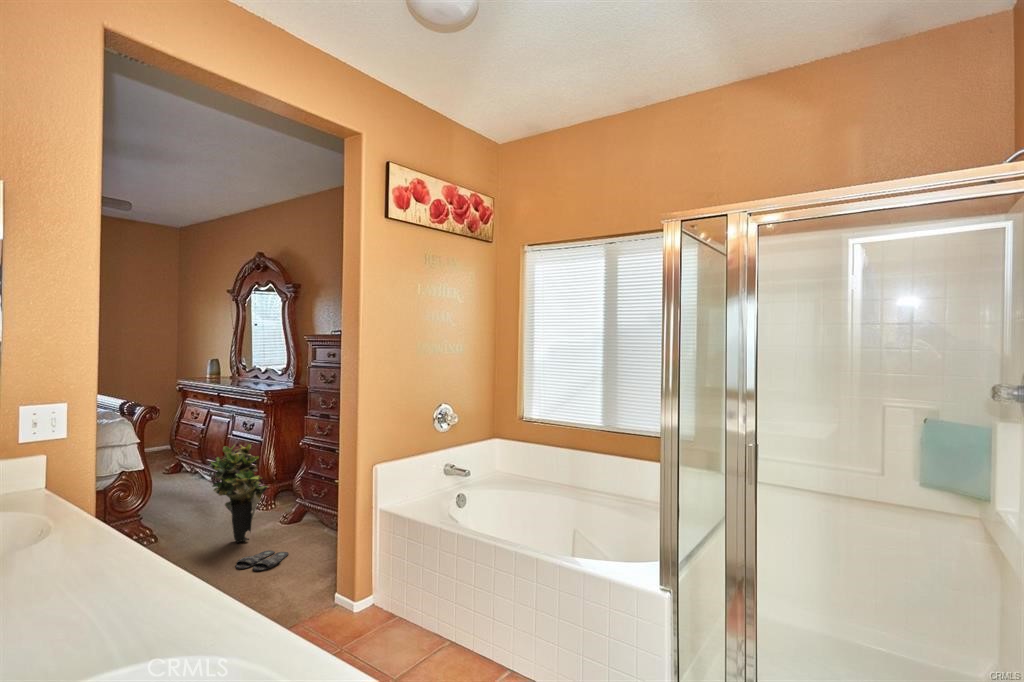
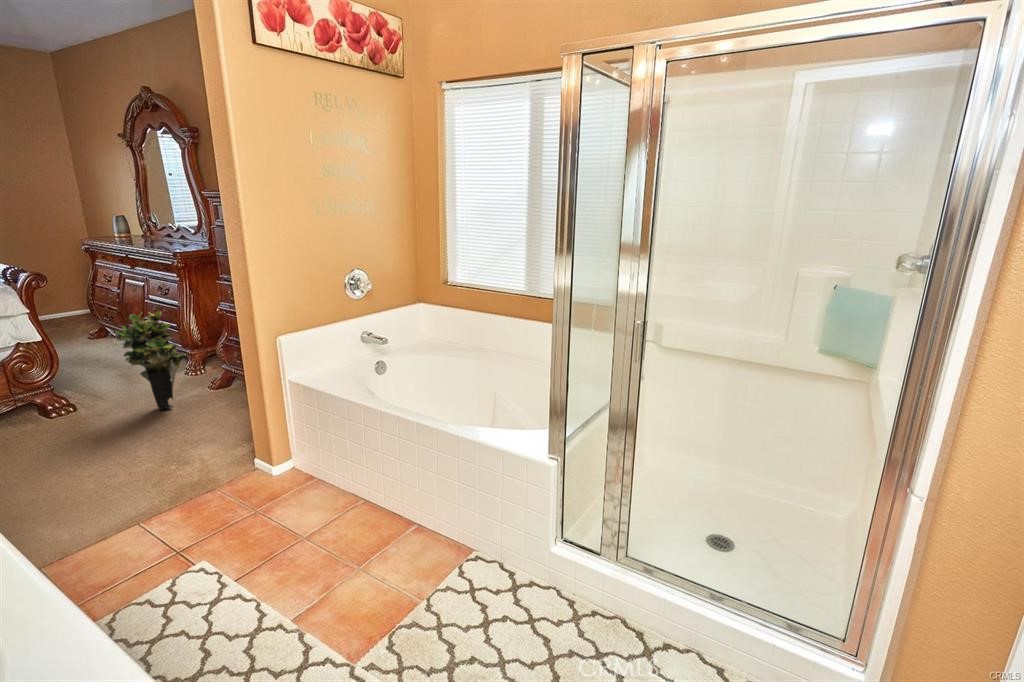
slippers: present [236,550,289,571] -> none [157,417,213,438]

